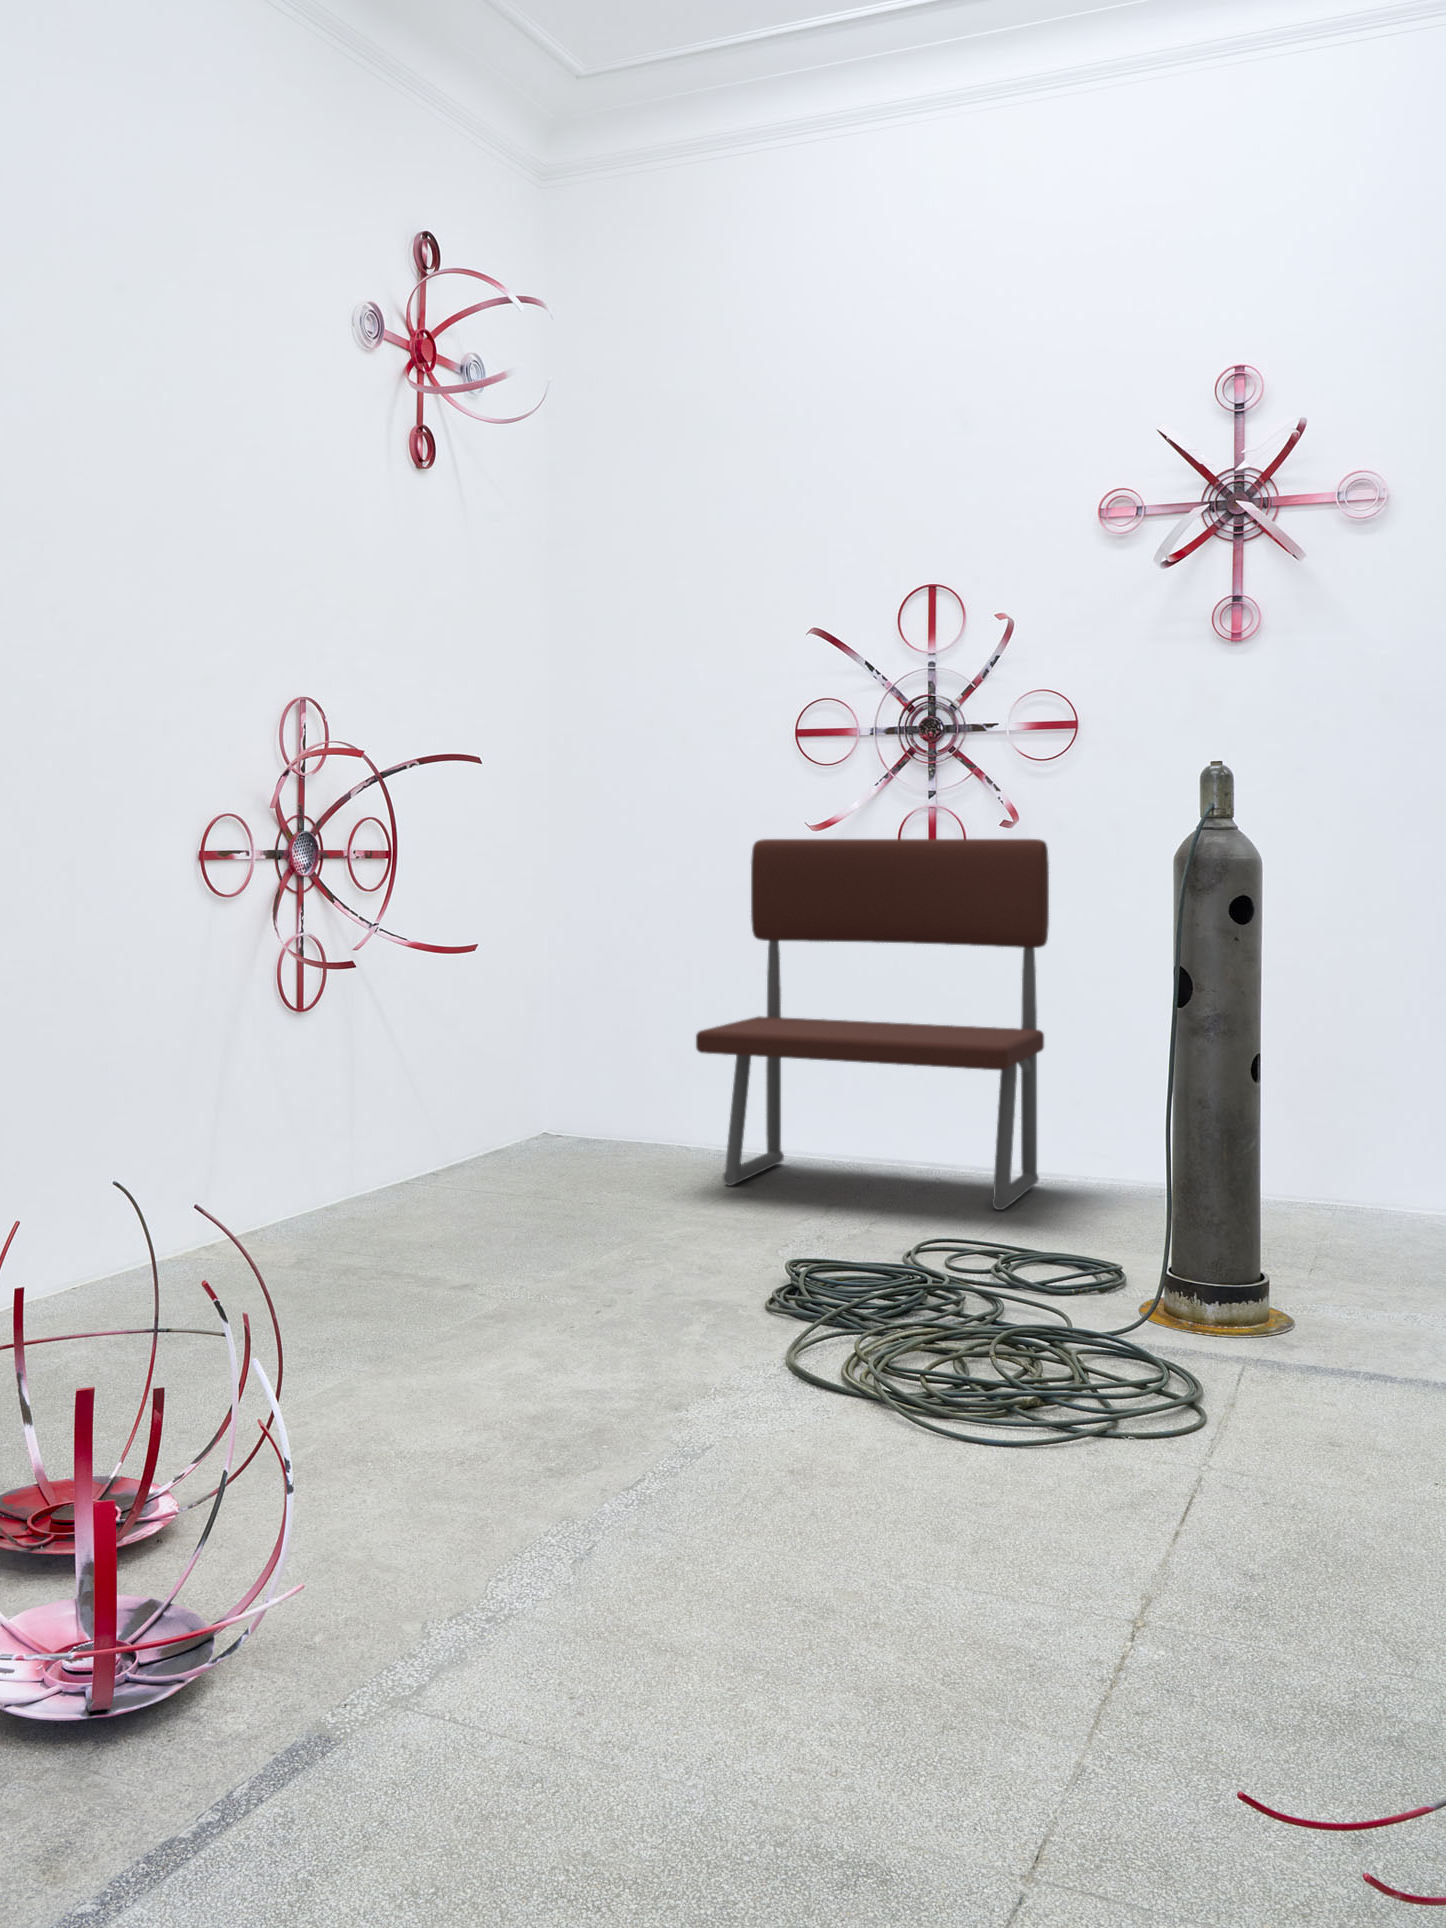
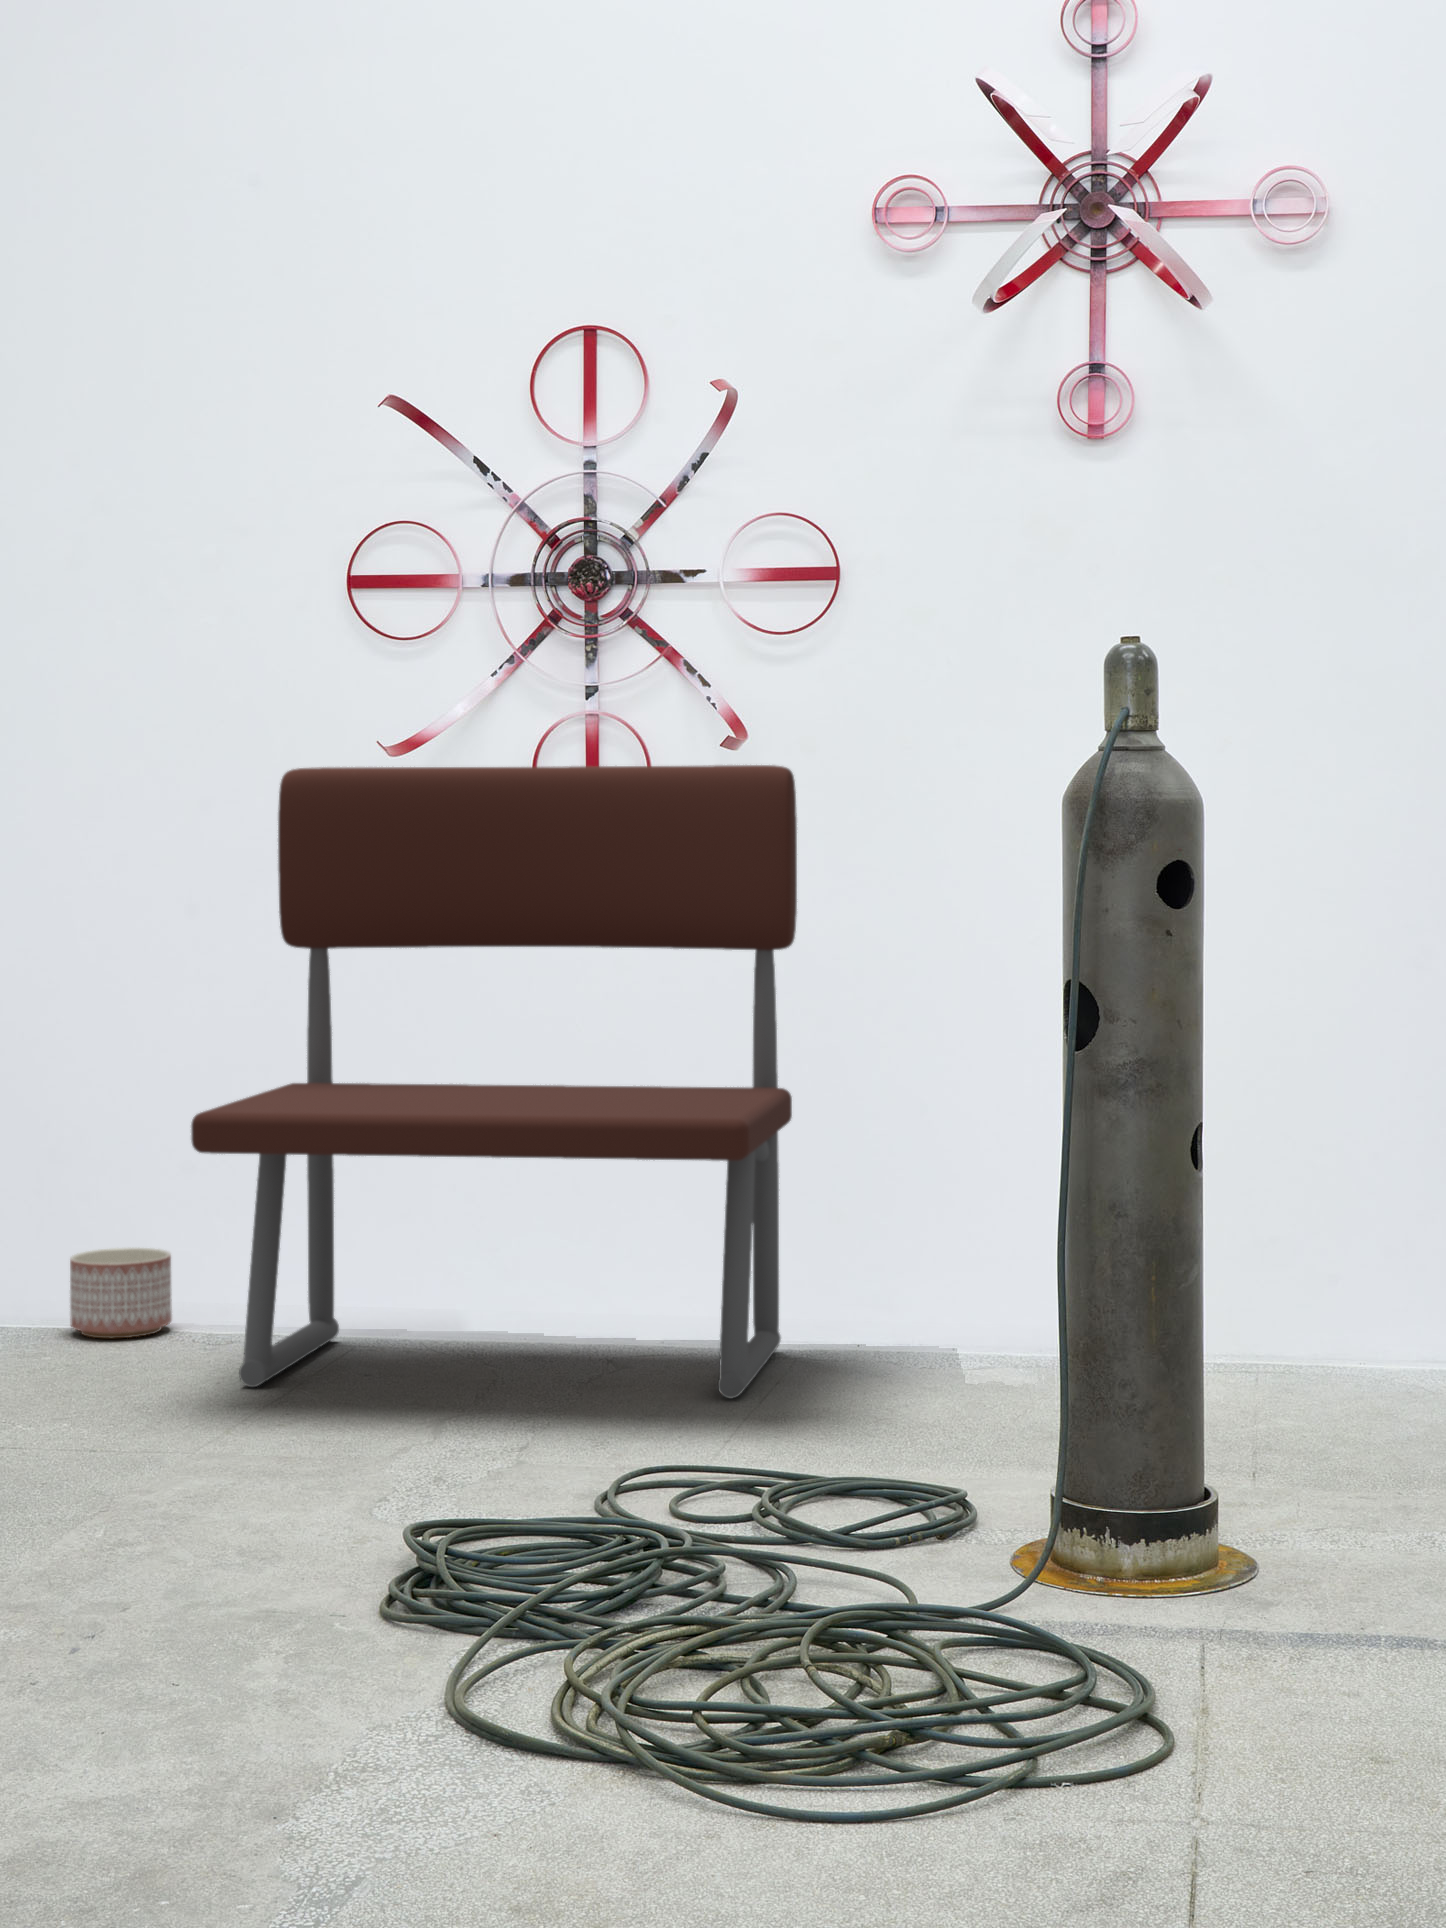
planter: none [639,1105,694,1155] -> present [70,1248,172,1338]

